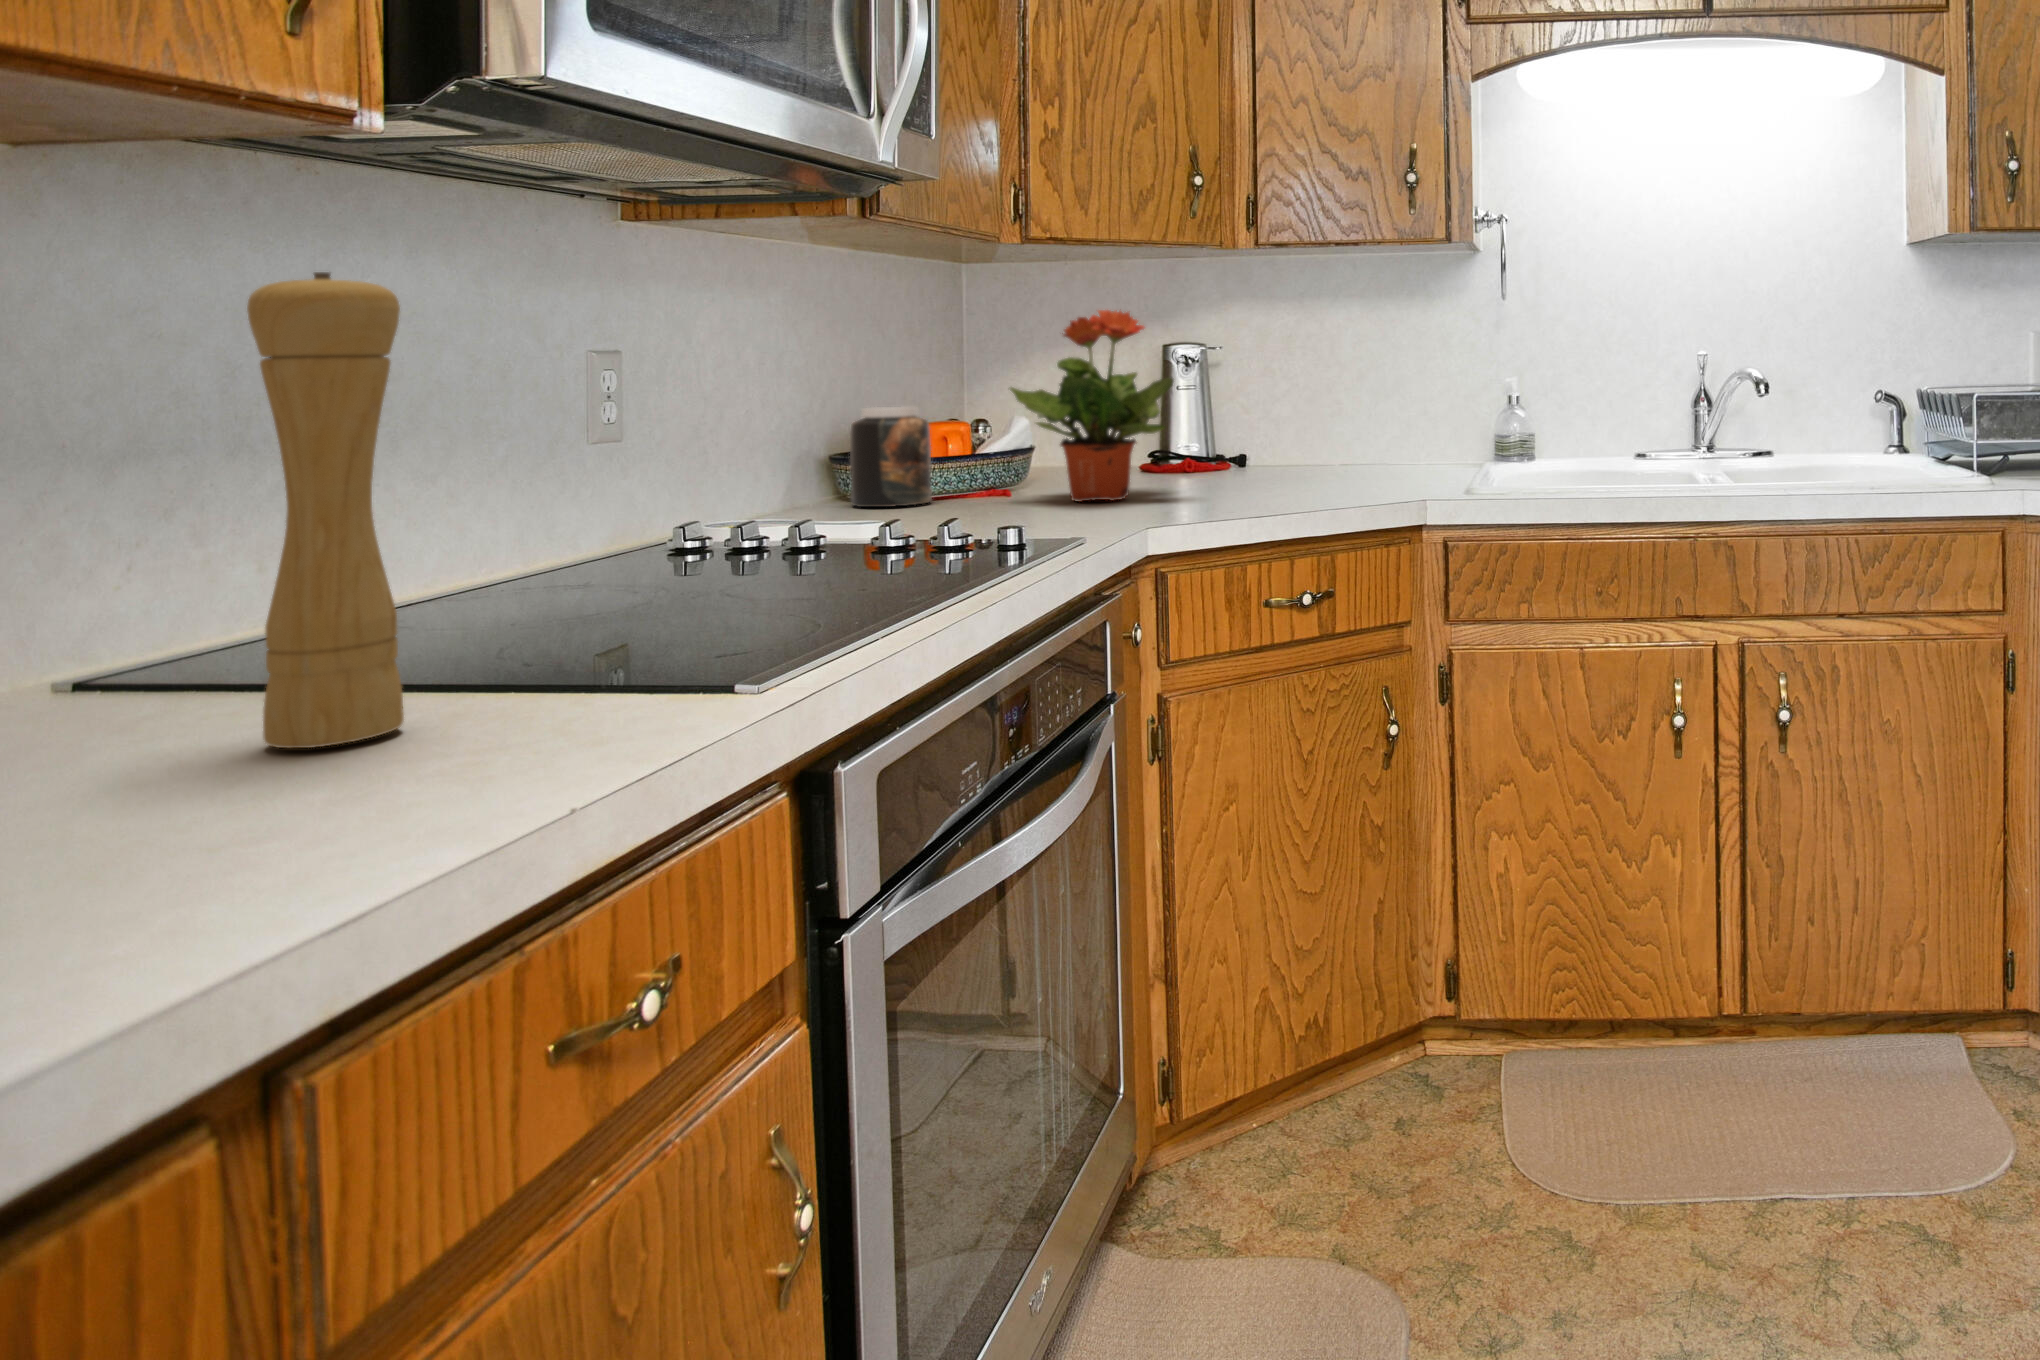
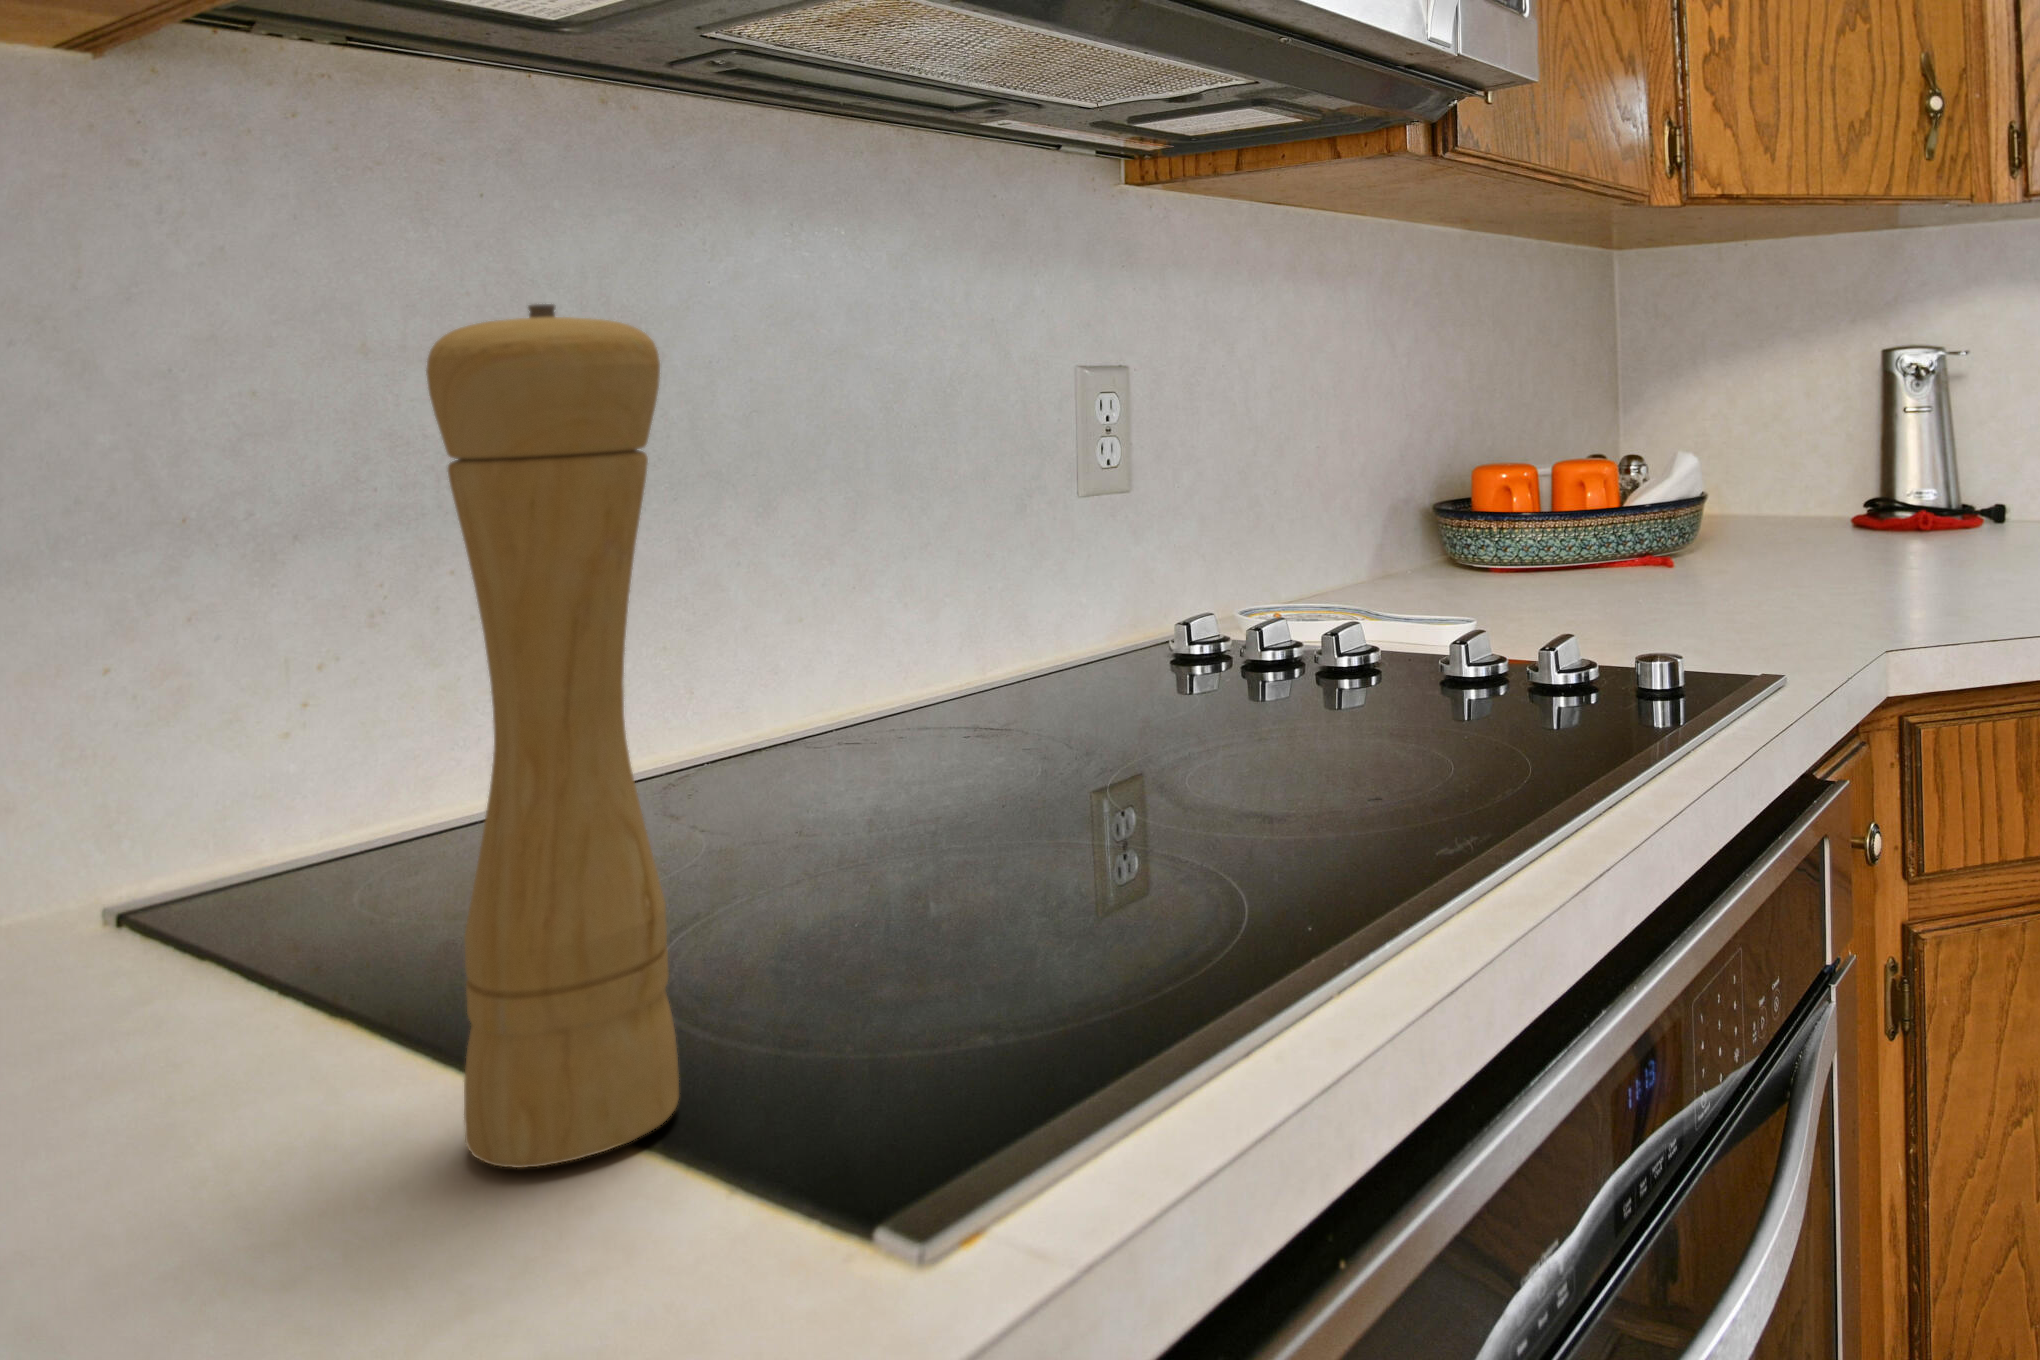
potted plant: present [1010,310,1174,502] -> none [1667,301,1913,588]
jar: present [850,406,932,507] -> none [1463,444,1568,584]

